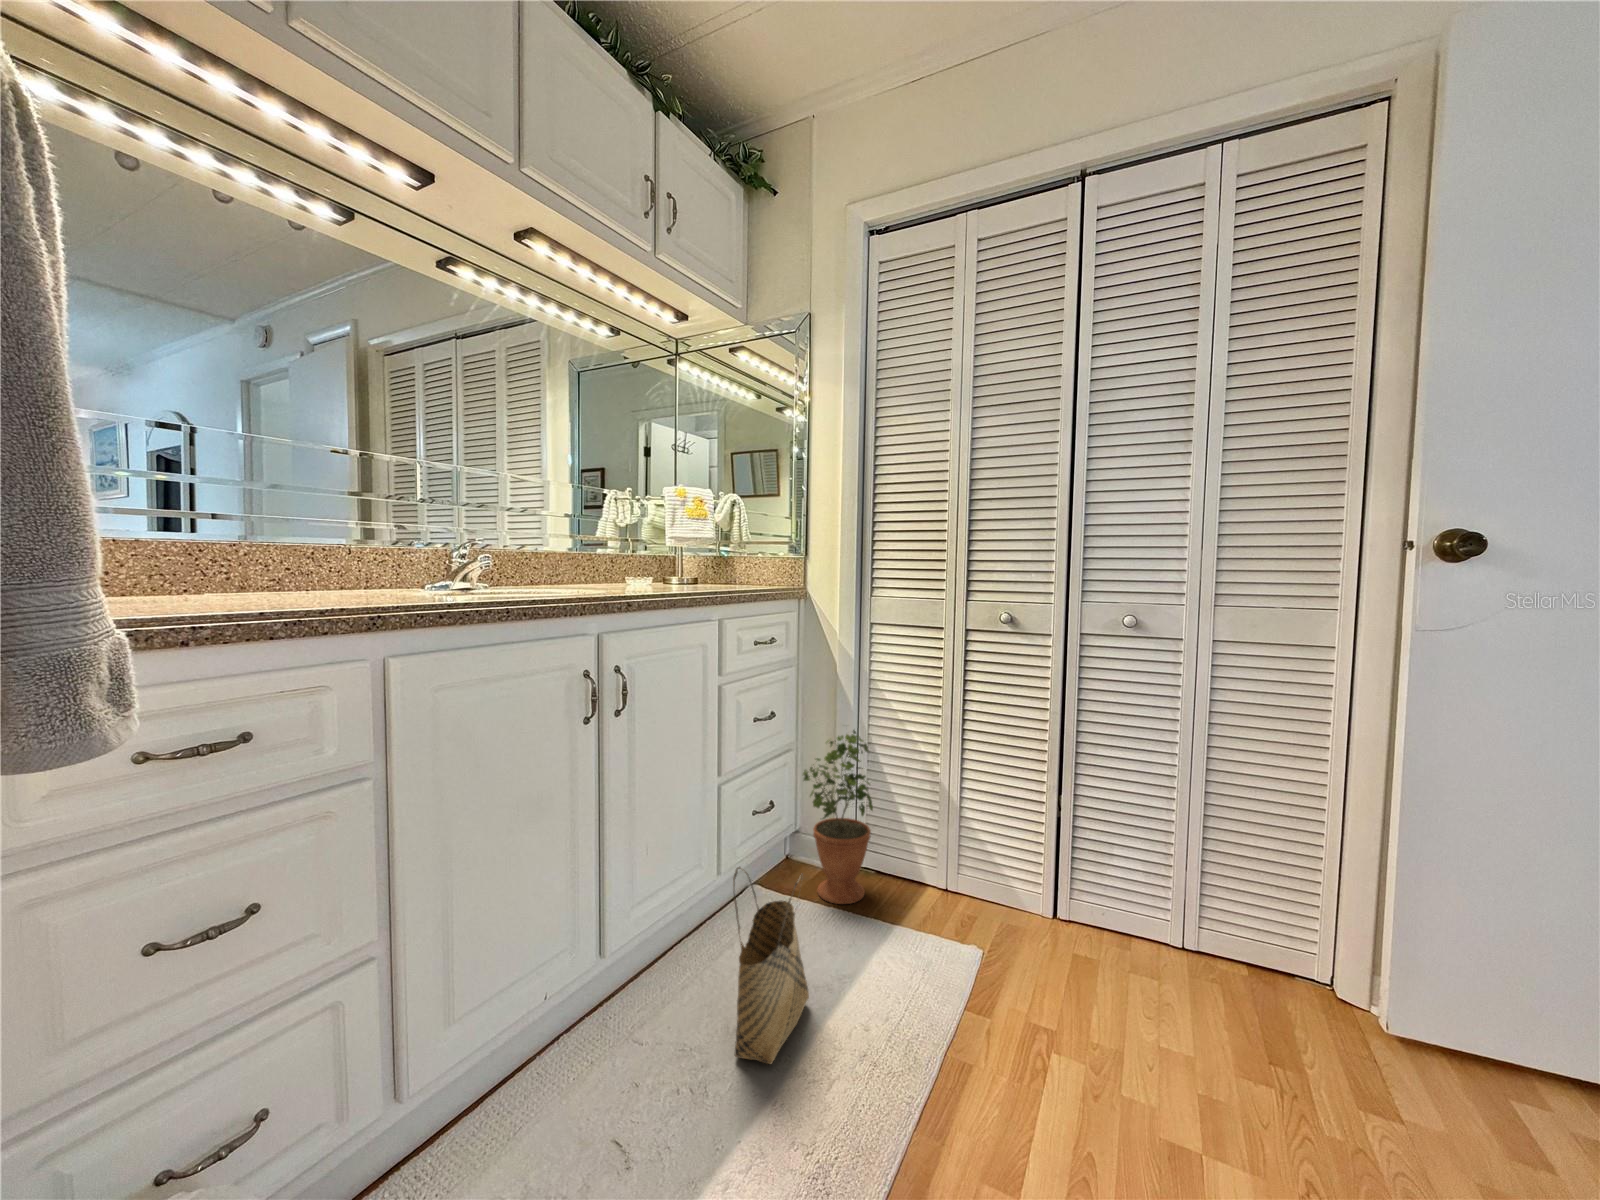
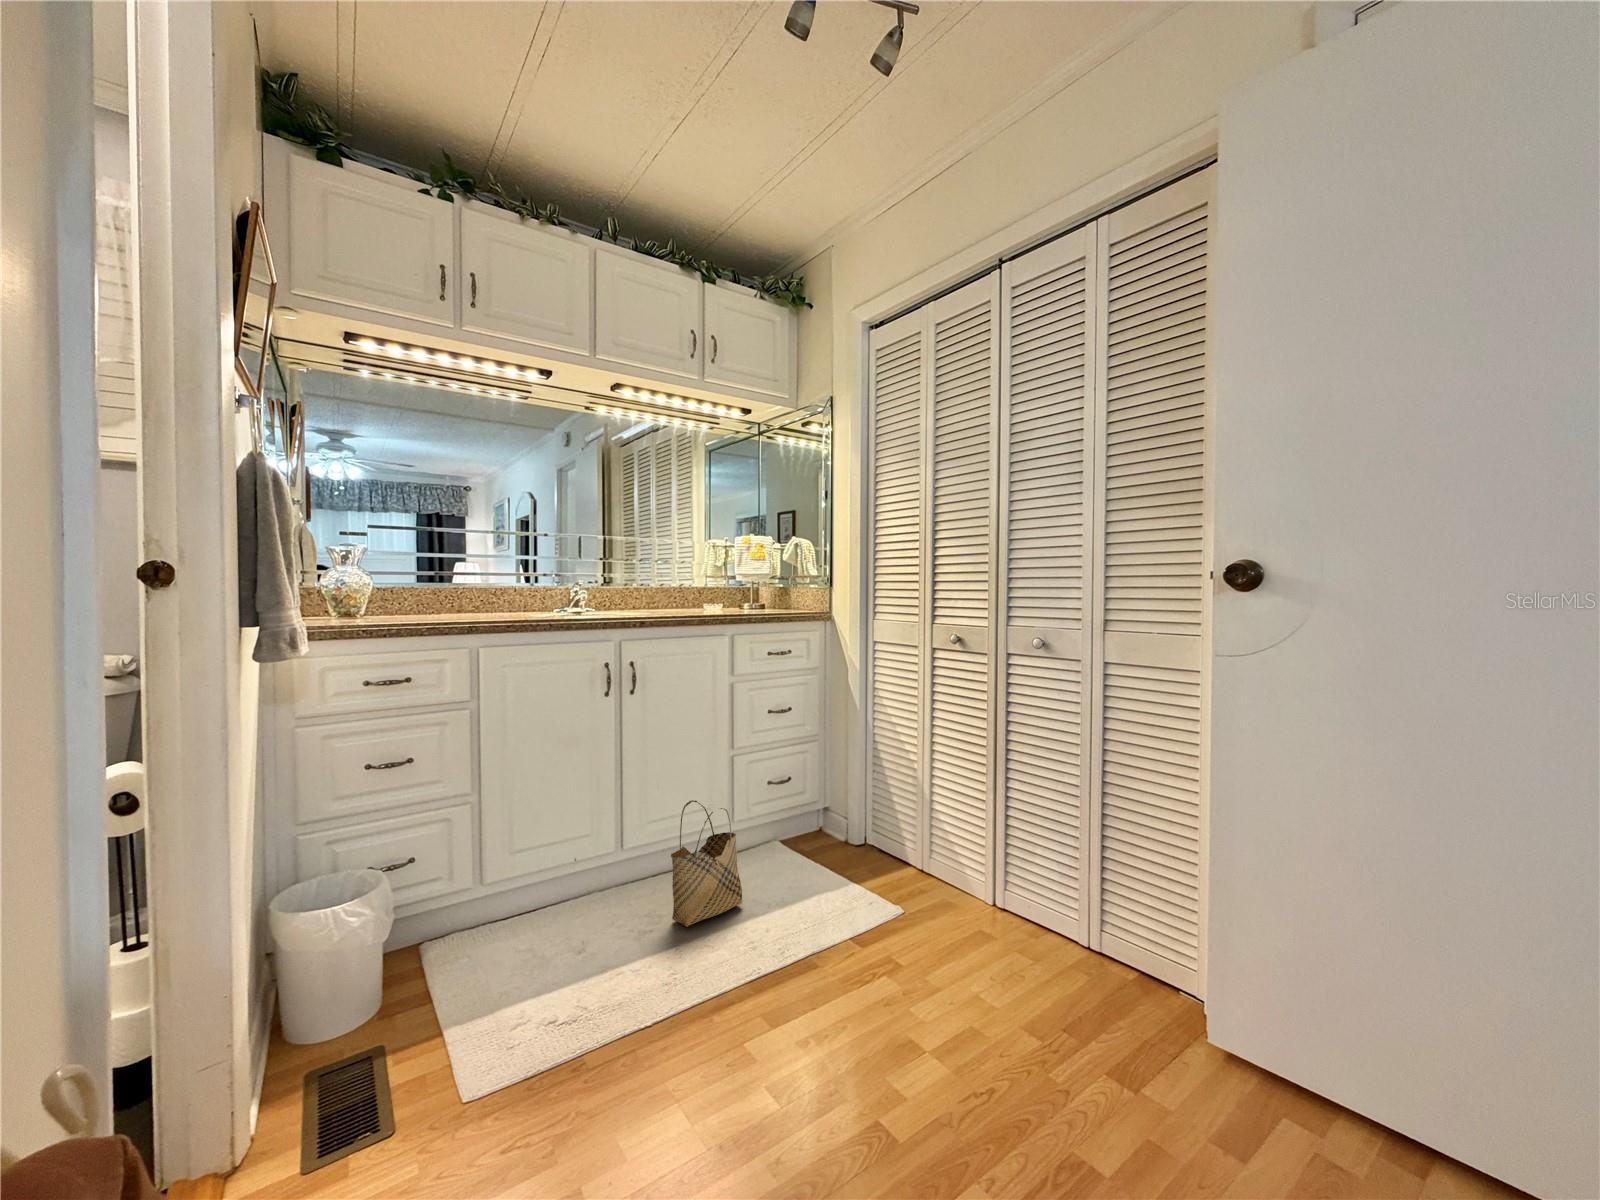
potted plant: present [803,730,873,904] -> none [801,722,860,862]

